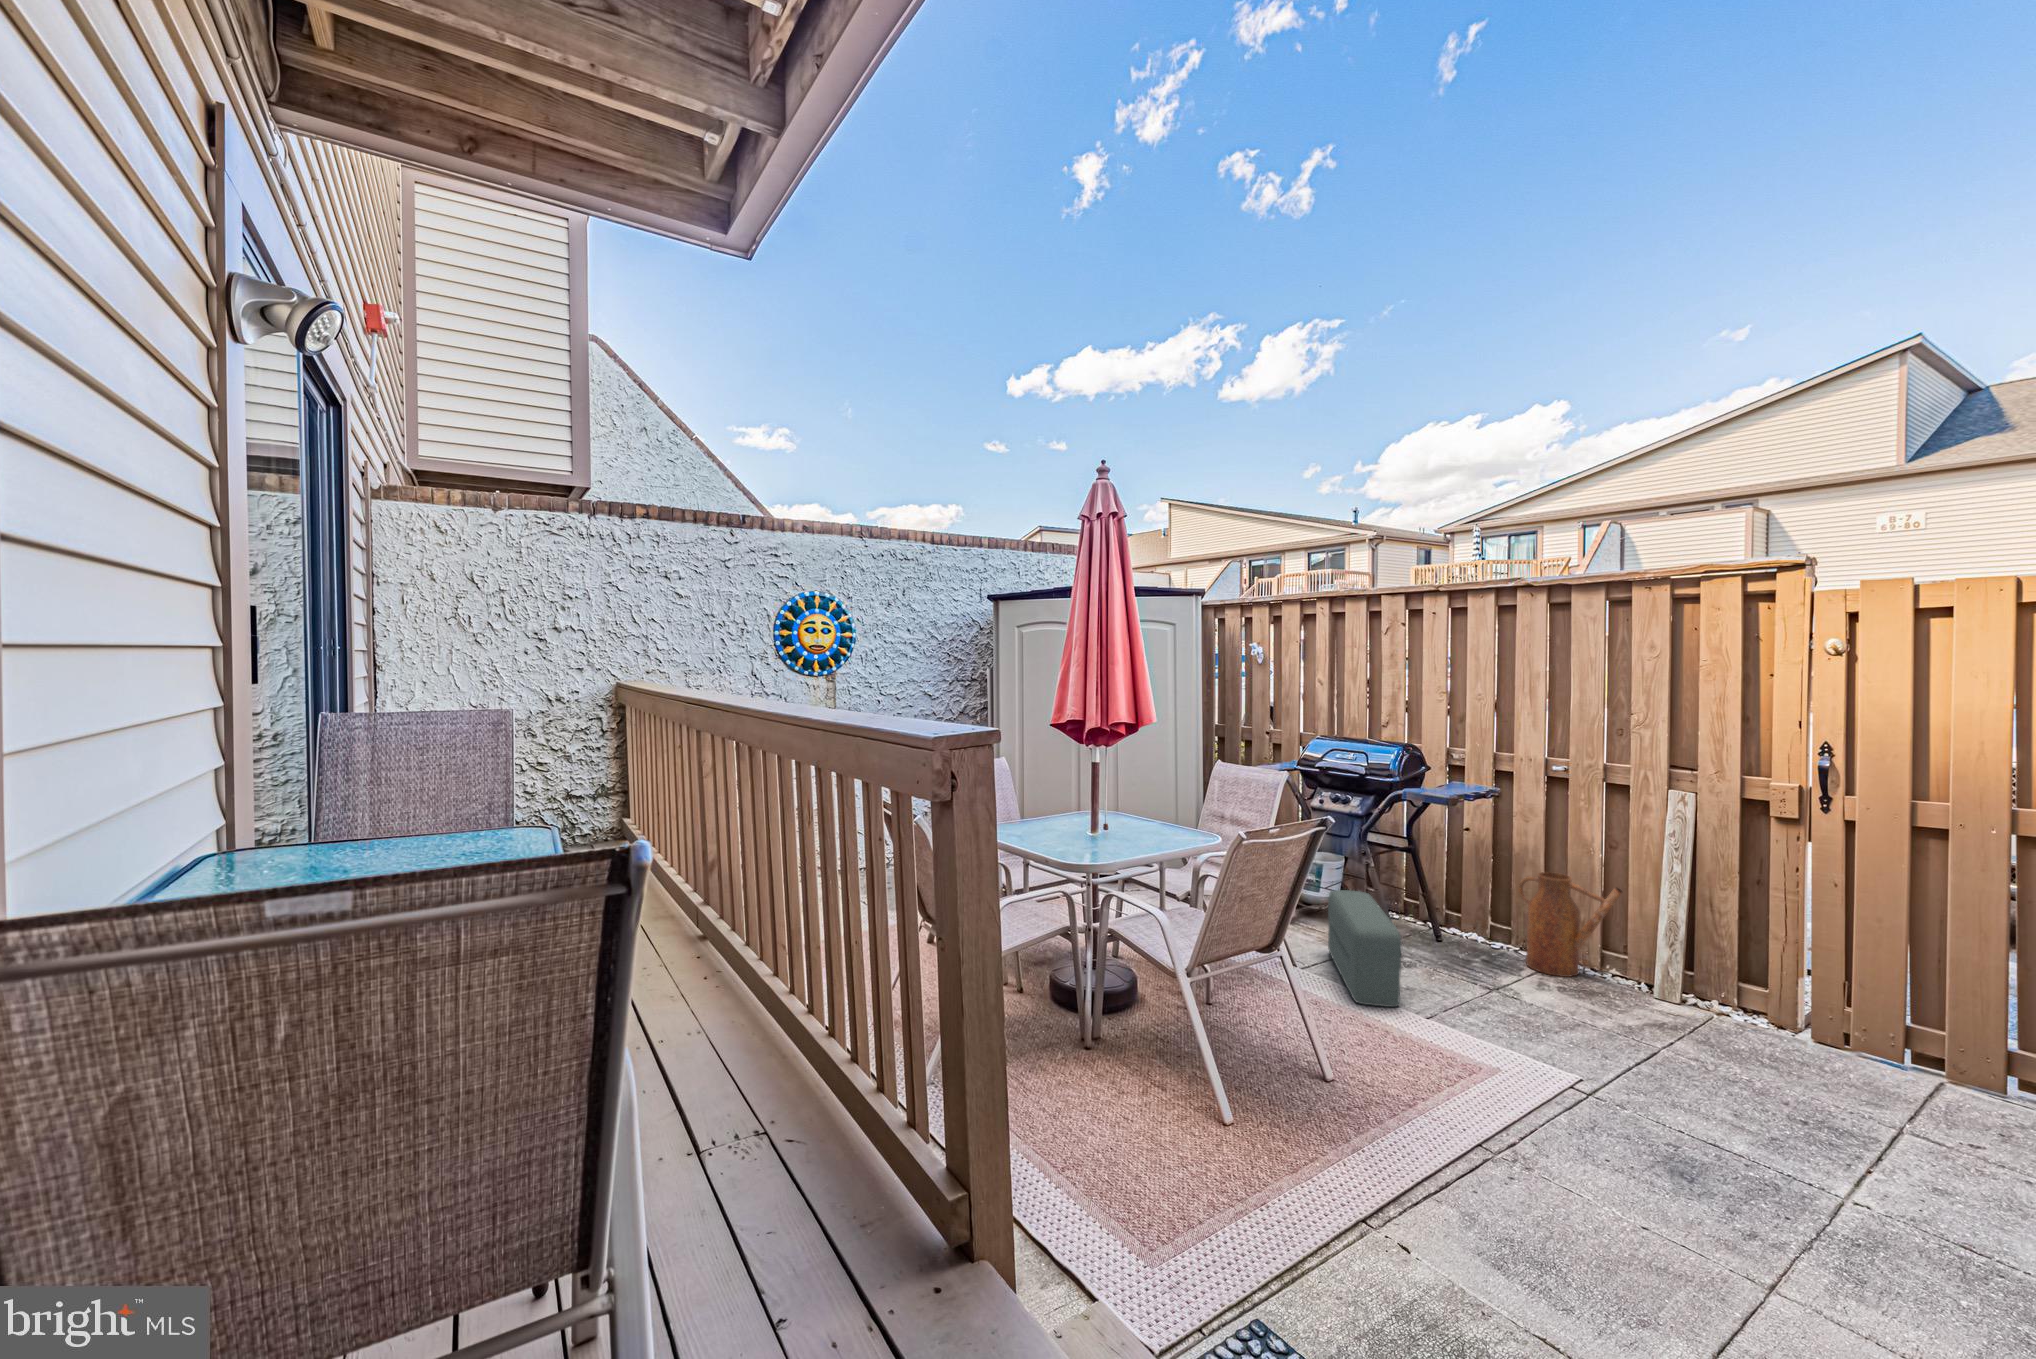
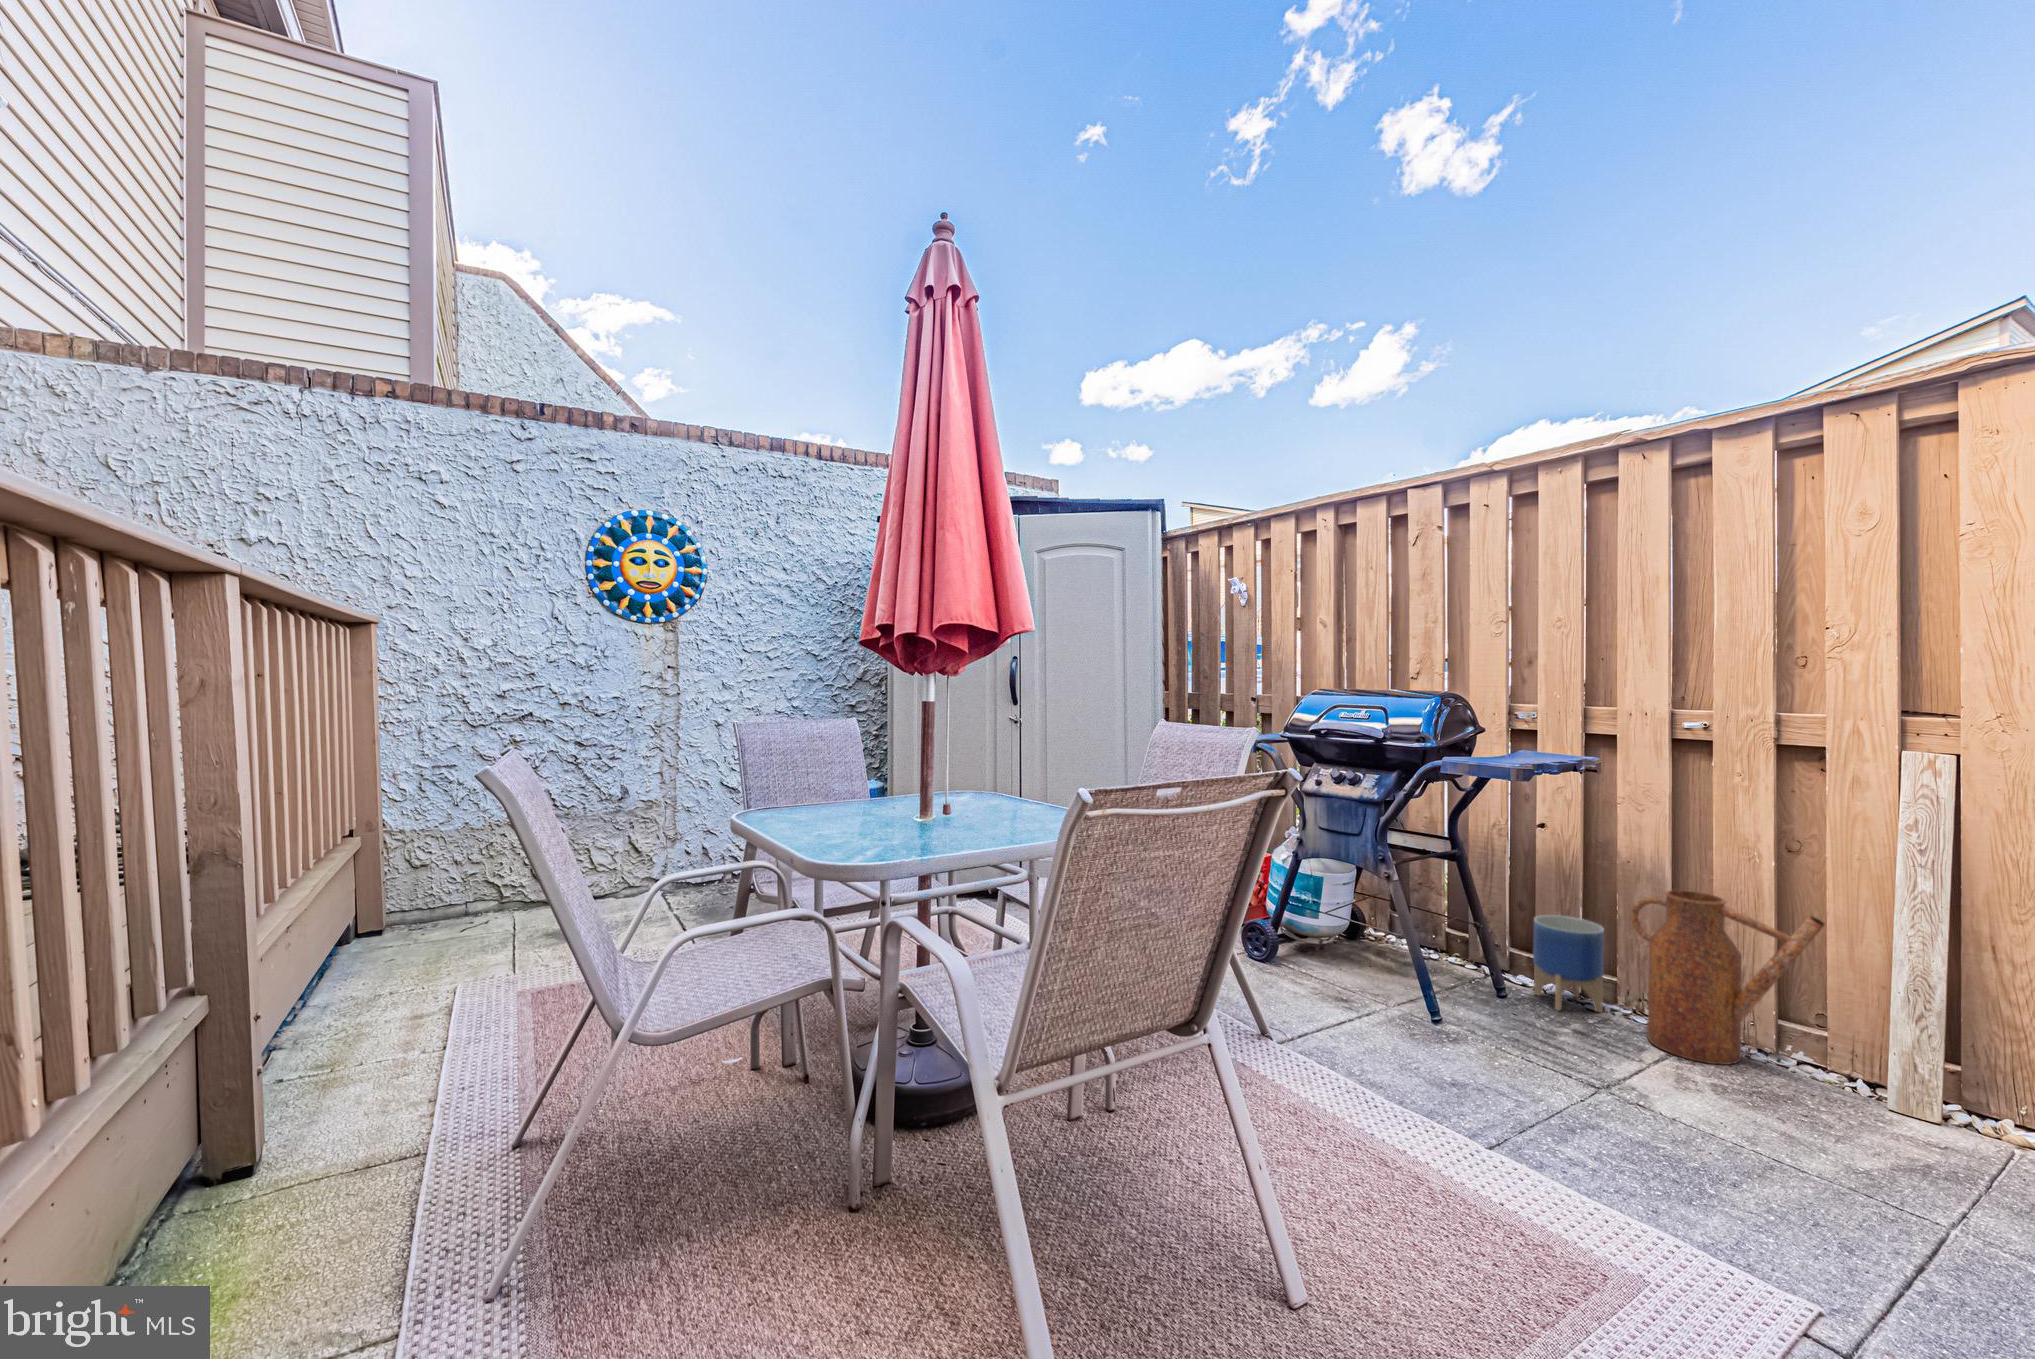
planter: none [1460,888,1504,950] -> present [1533,915,1604,1012]
pouf: present [1328,890,1401,1007] -> none [1325,916,1441,1121]

